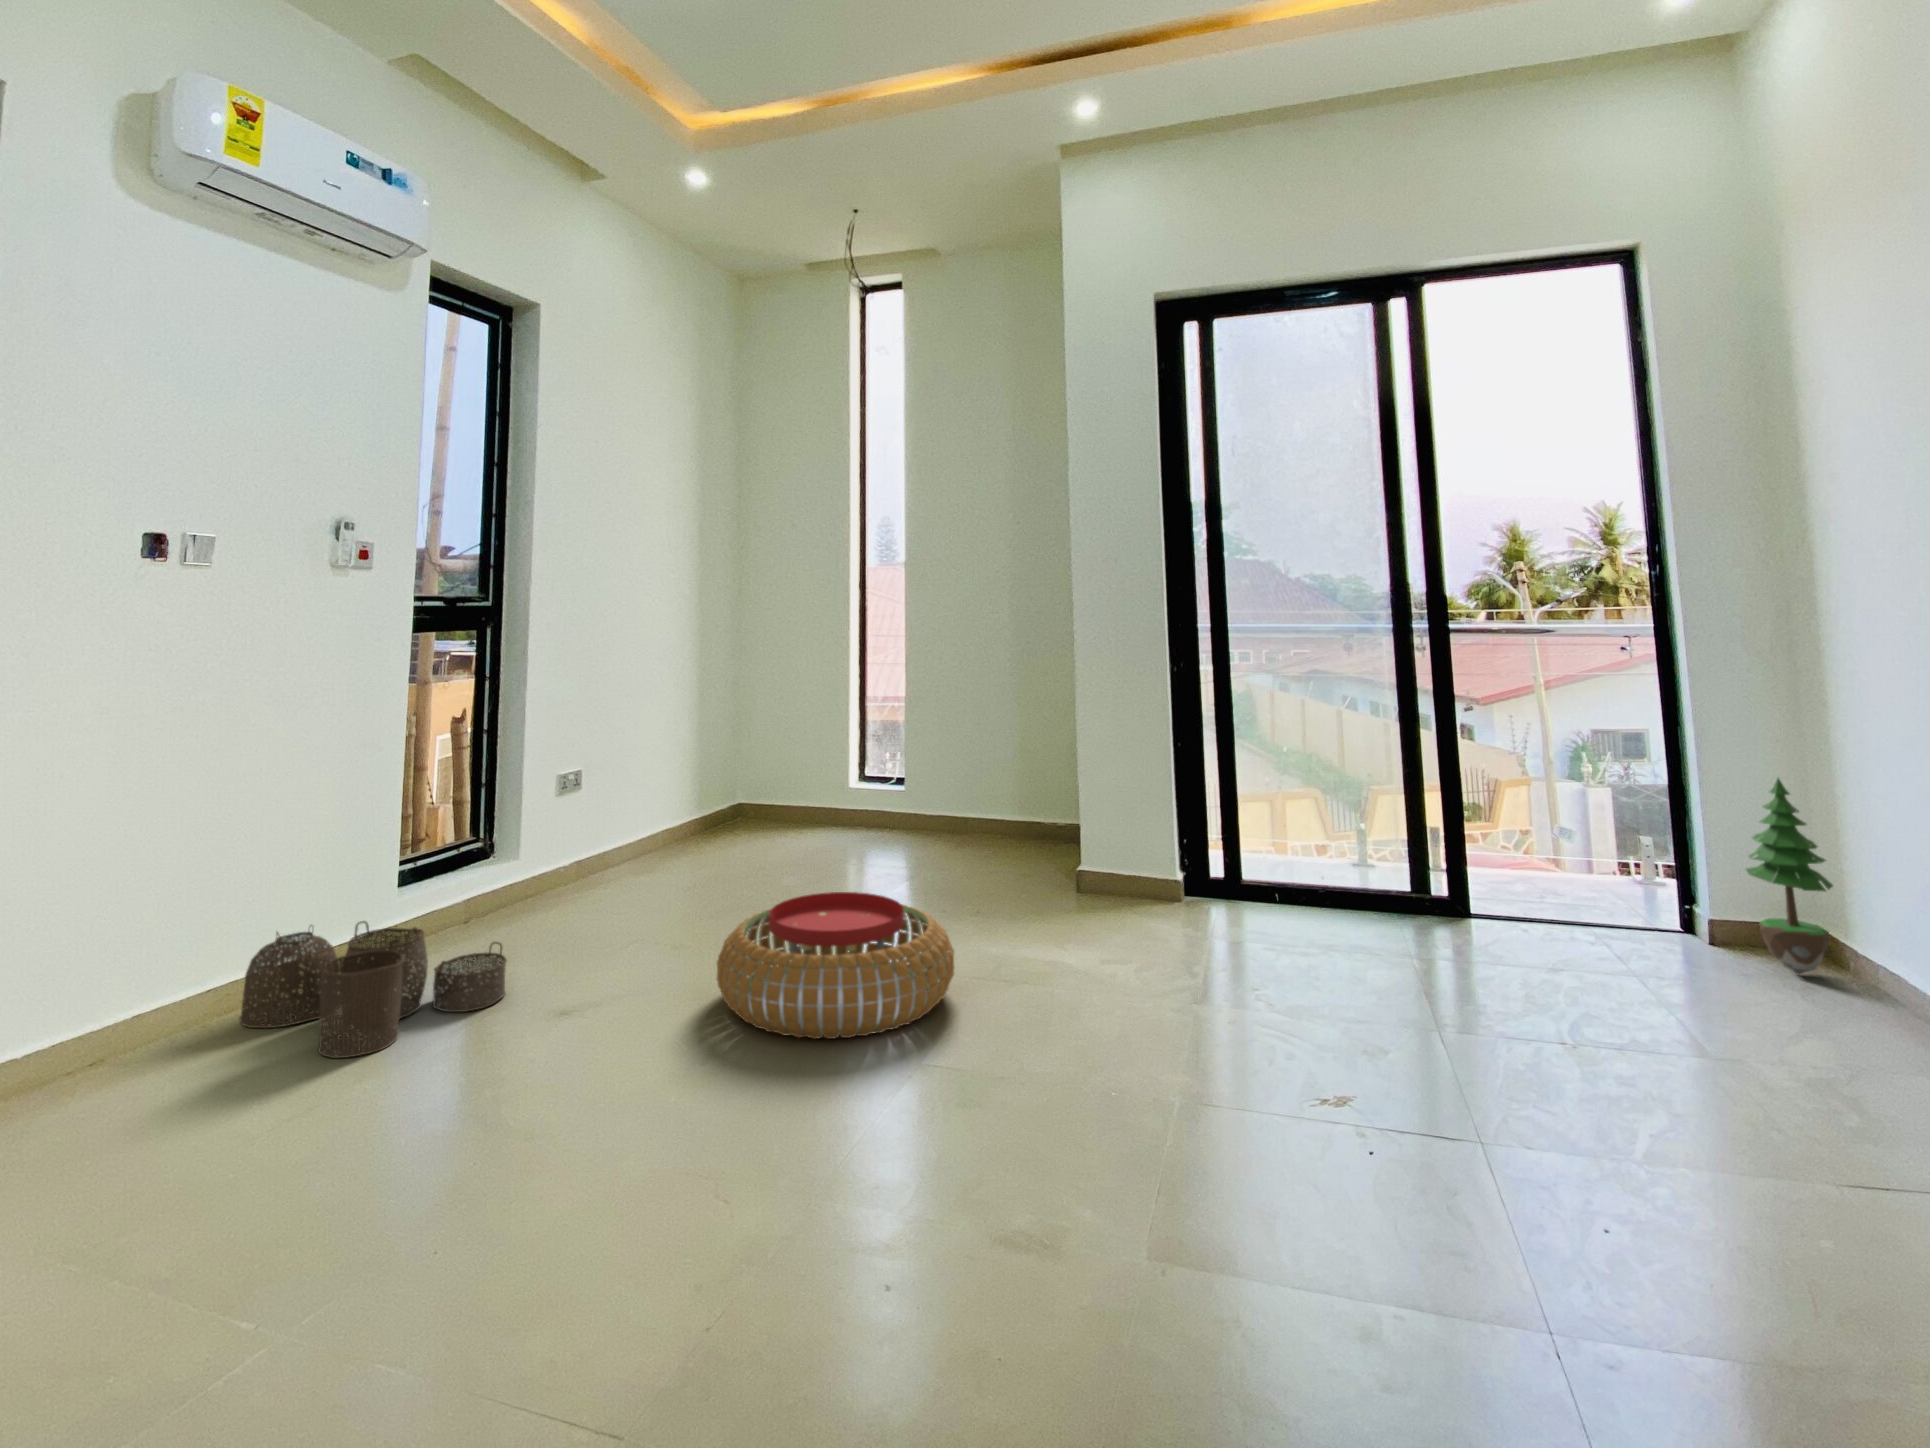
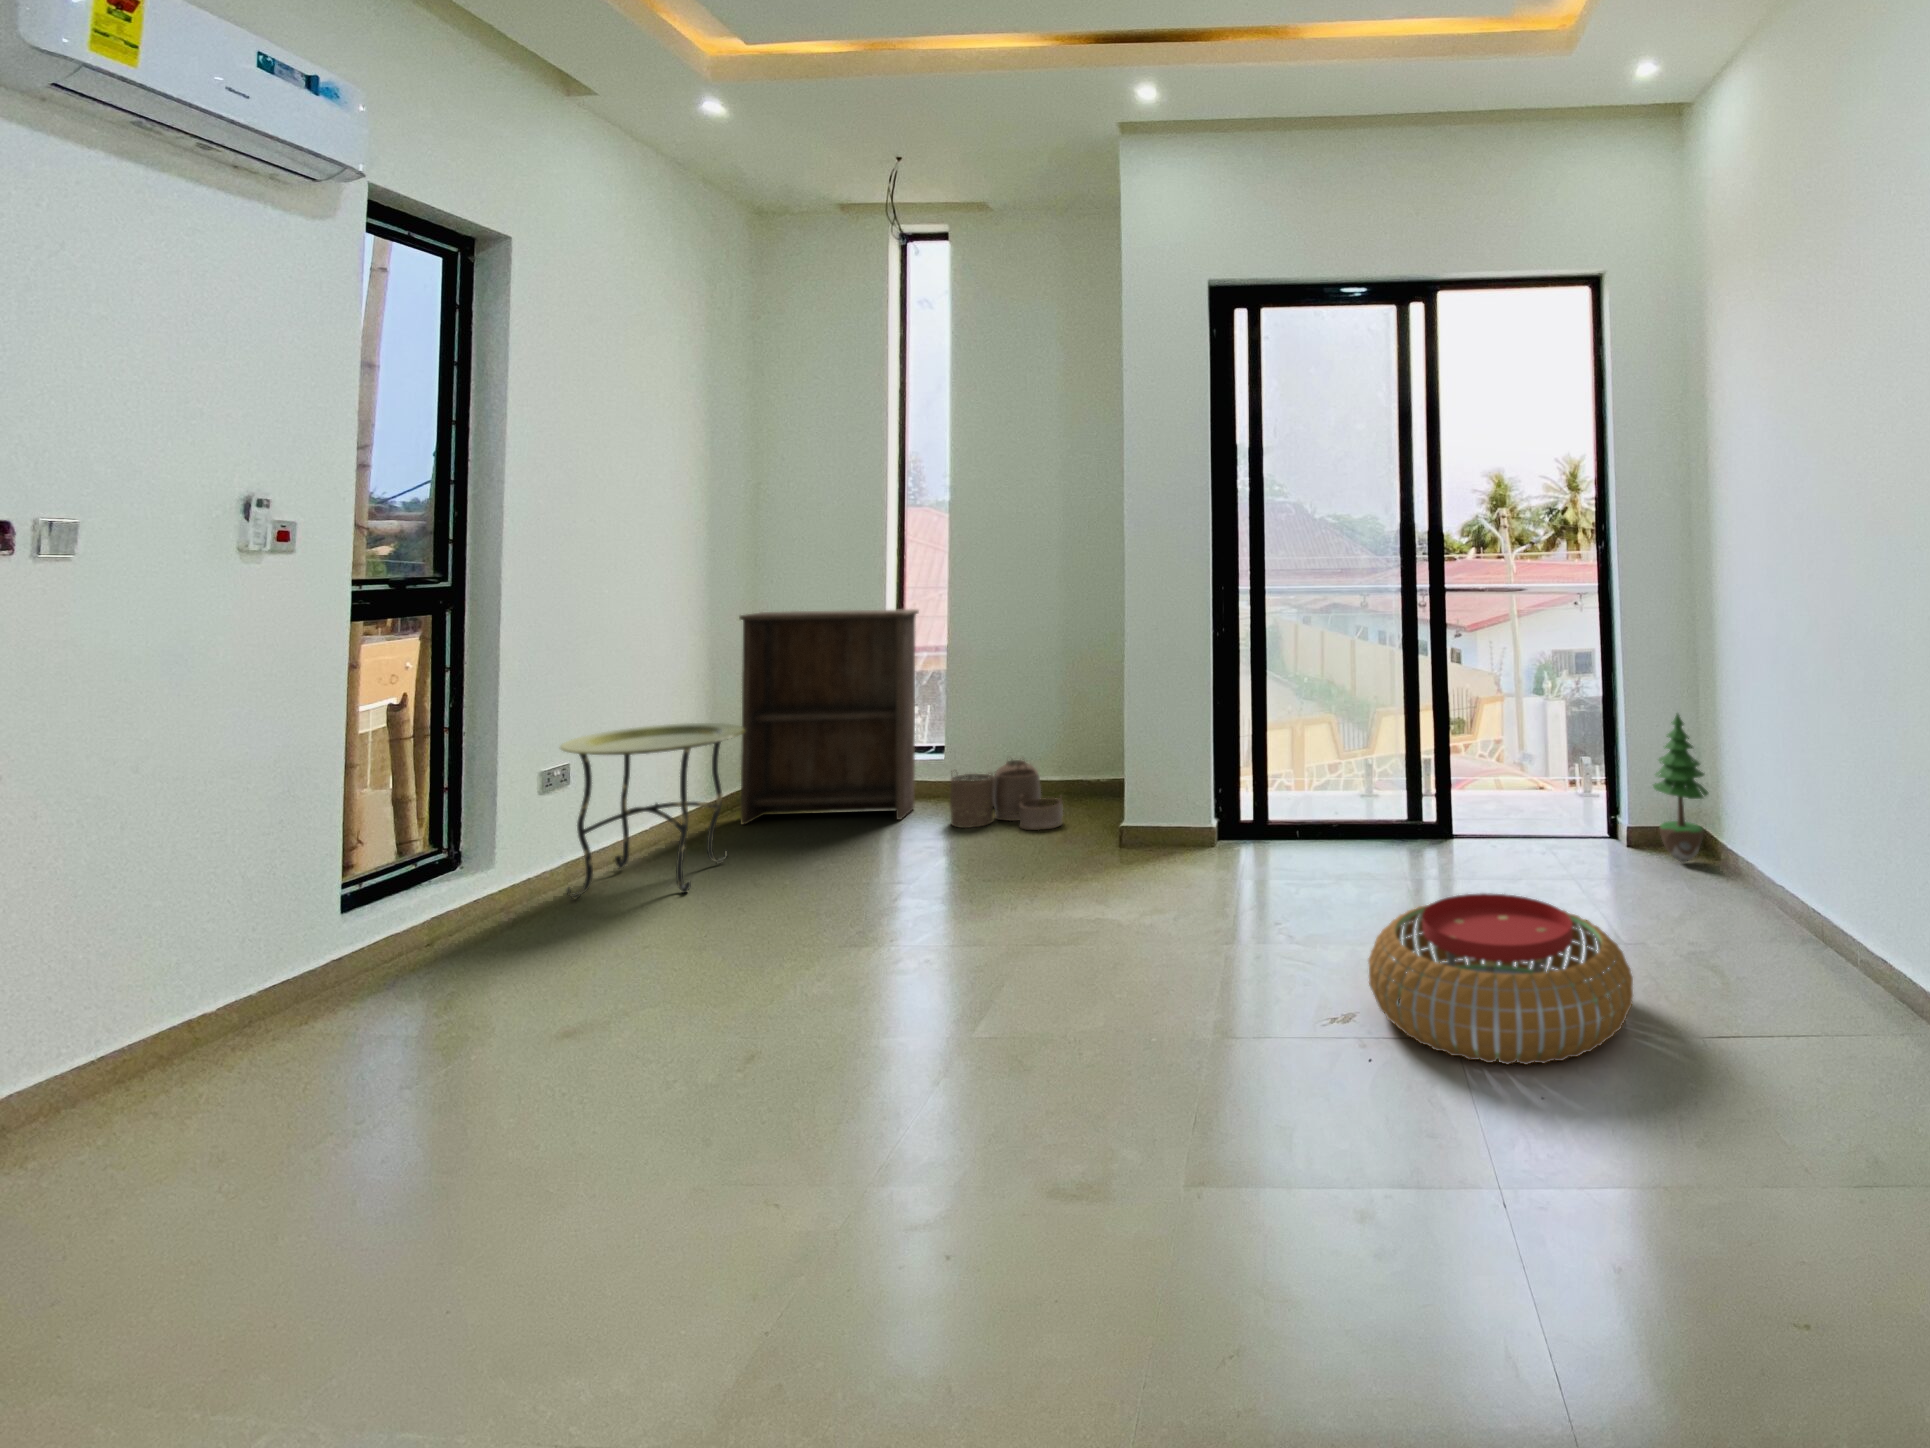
bookshelf: none [722,641,880,847] -> present [739,609,919,824]
side table: none [570,740,722,899] -> present [560,723,745,899]
pouf: present [717,892,954,1039] -> present [1368,893,1633,1065]
woven basket: present [239,921,507,1058] -> present [950,760,1063,830]

